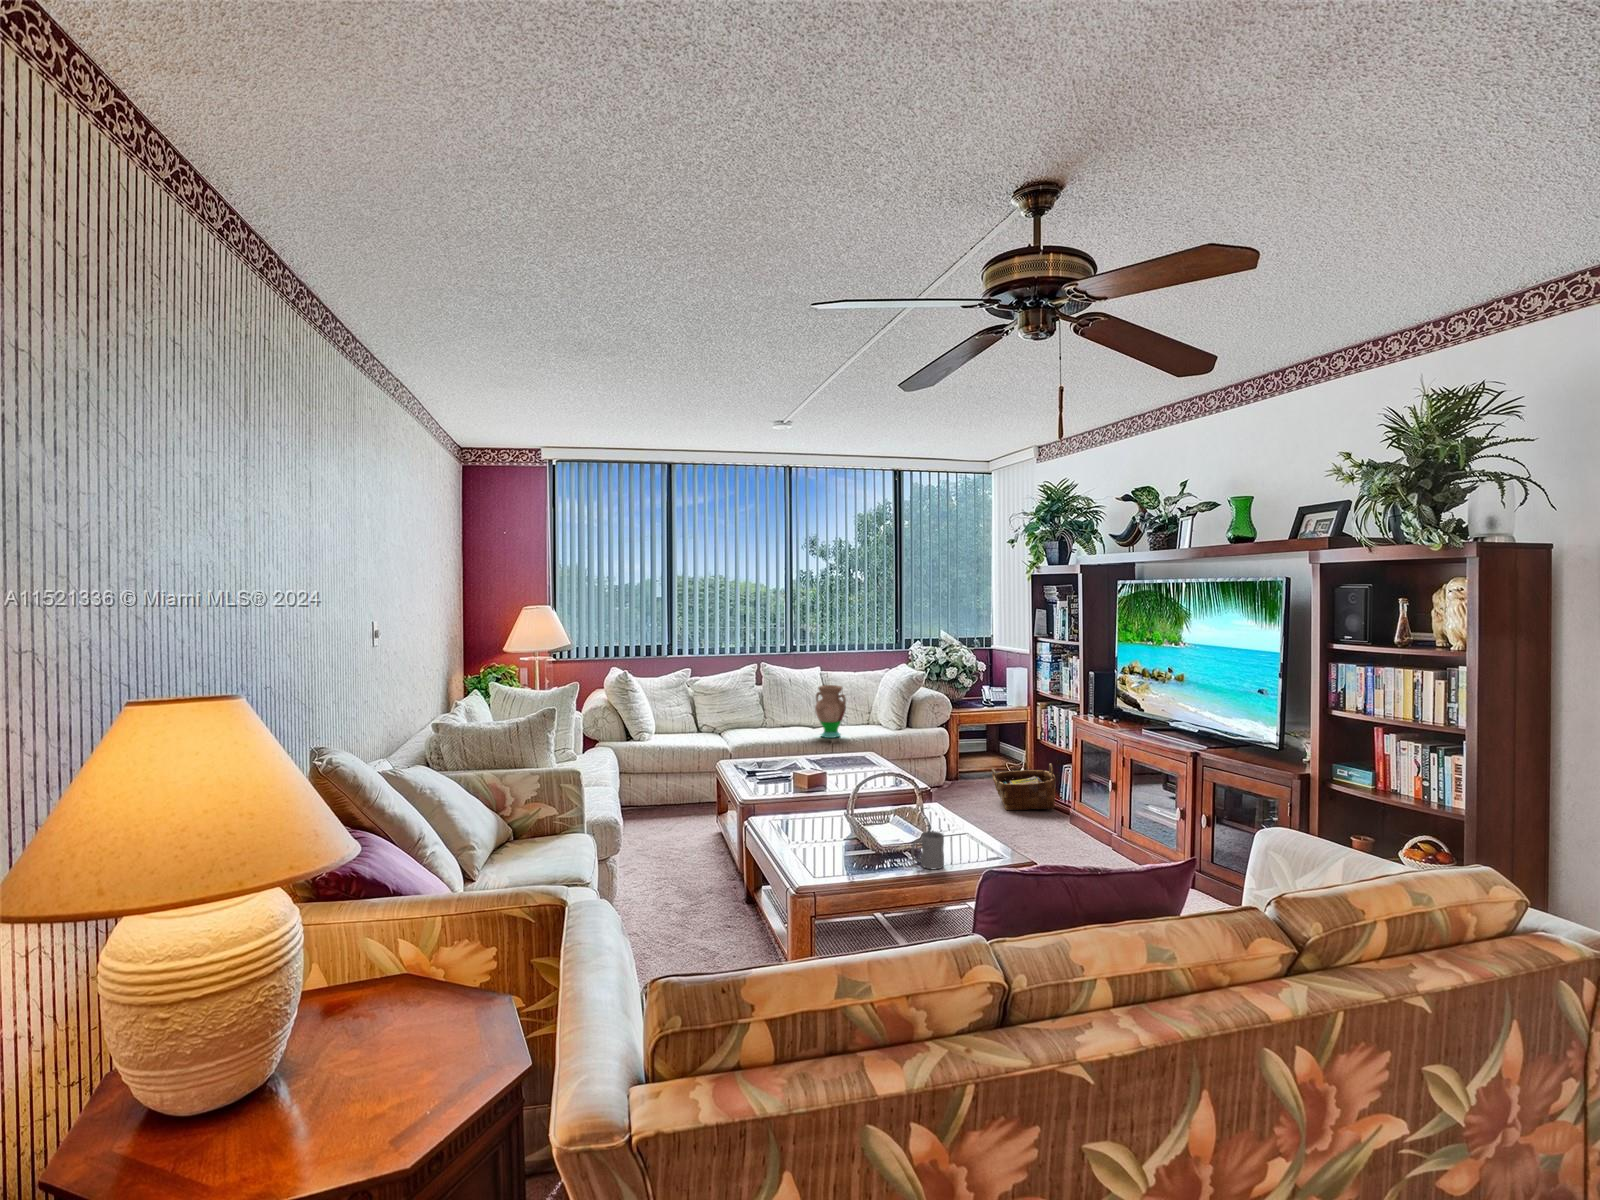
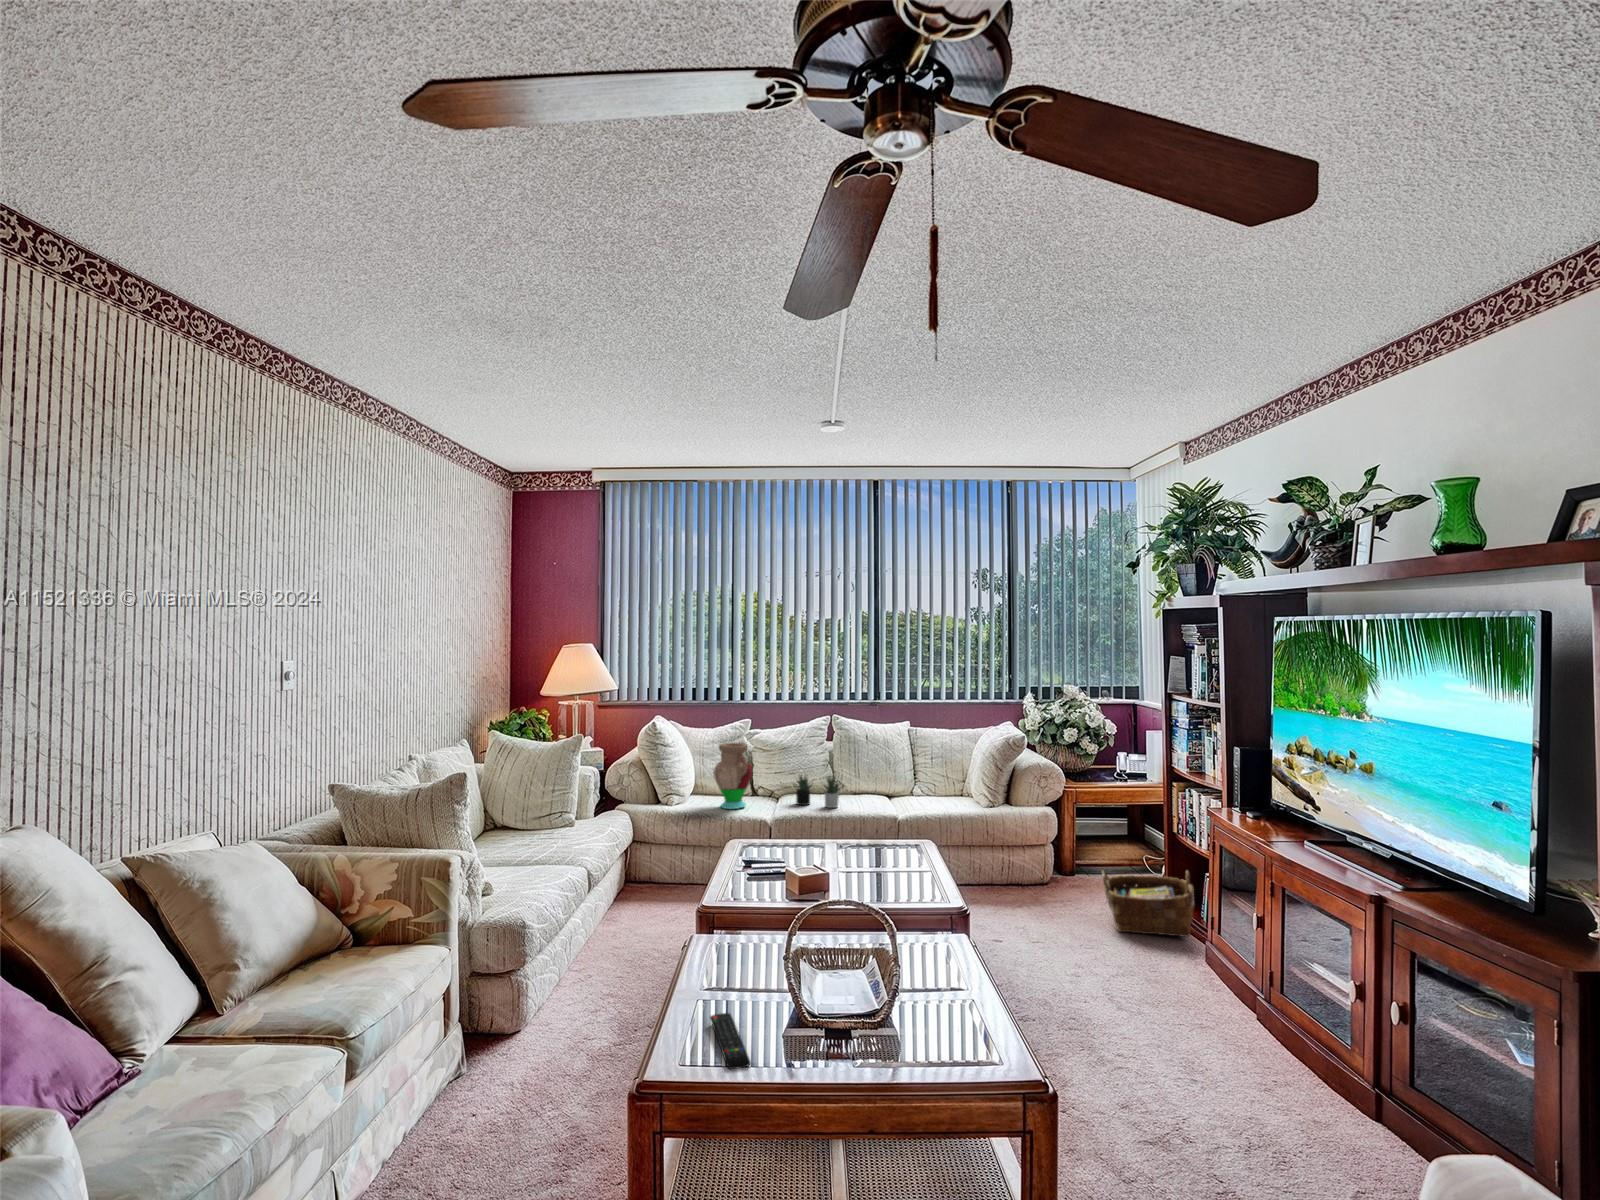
vase: present [815,685,846,738] -> present [714,743,752,809]
succulent plant: none [740,709,790,738] -> present [794,775,841,808]
mug: present [911,831,944,869] -> none [810,1003,861,1070]
remote control: none [831,852,880,877] -> present [710,1013,751,1069]

